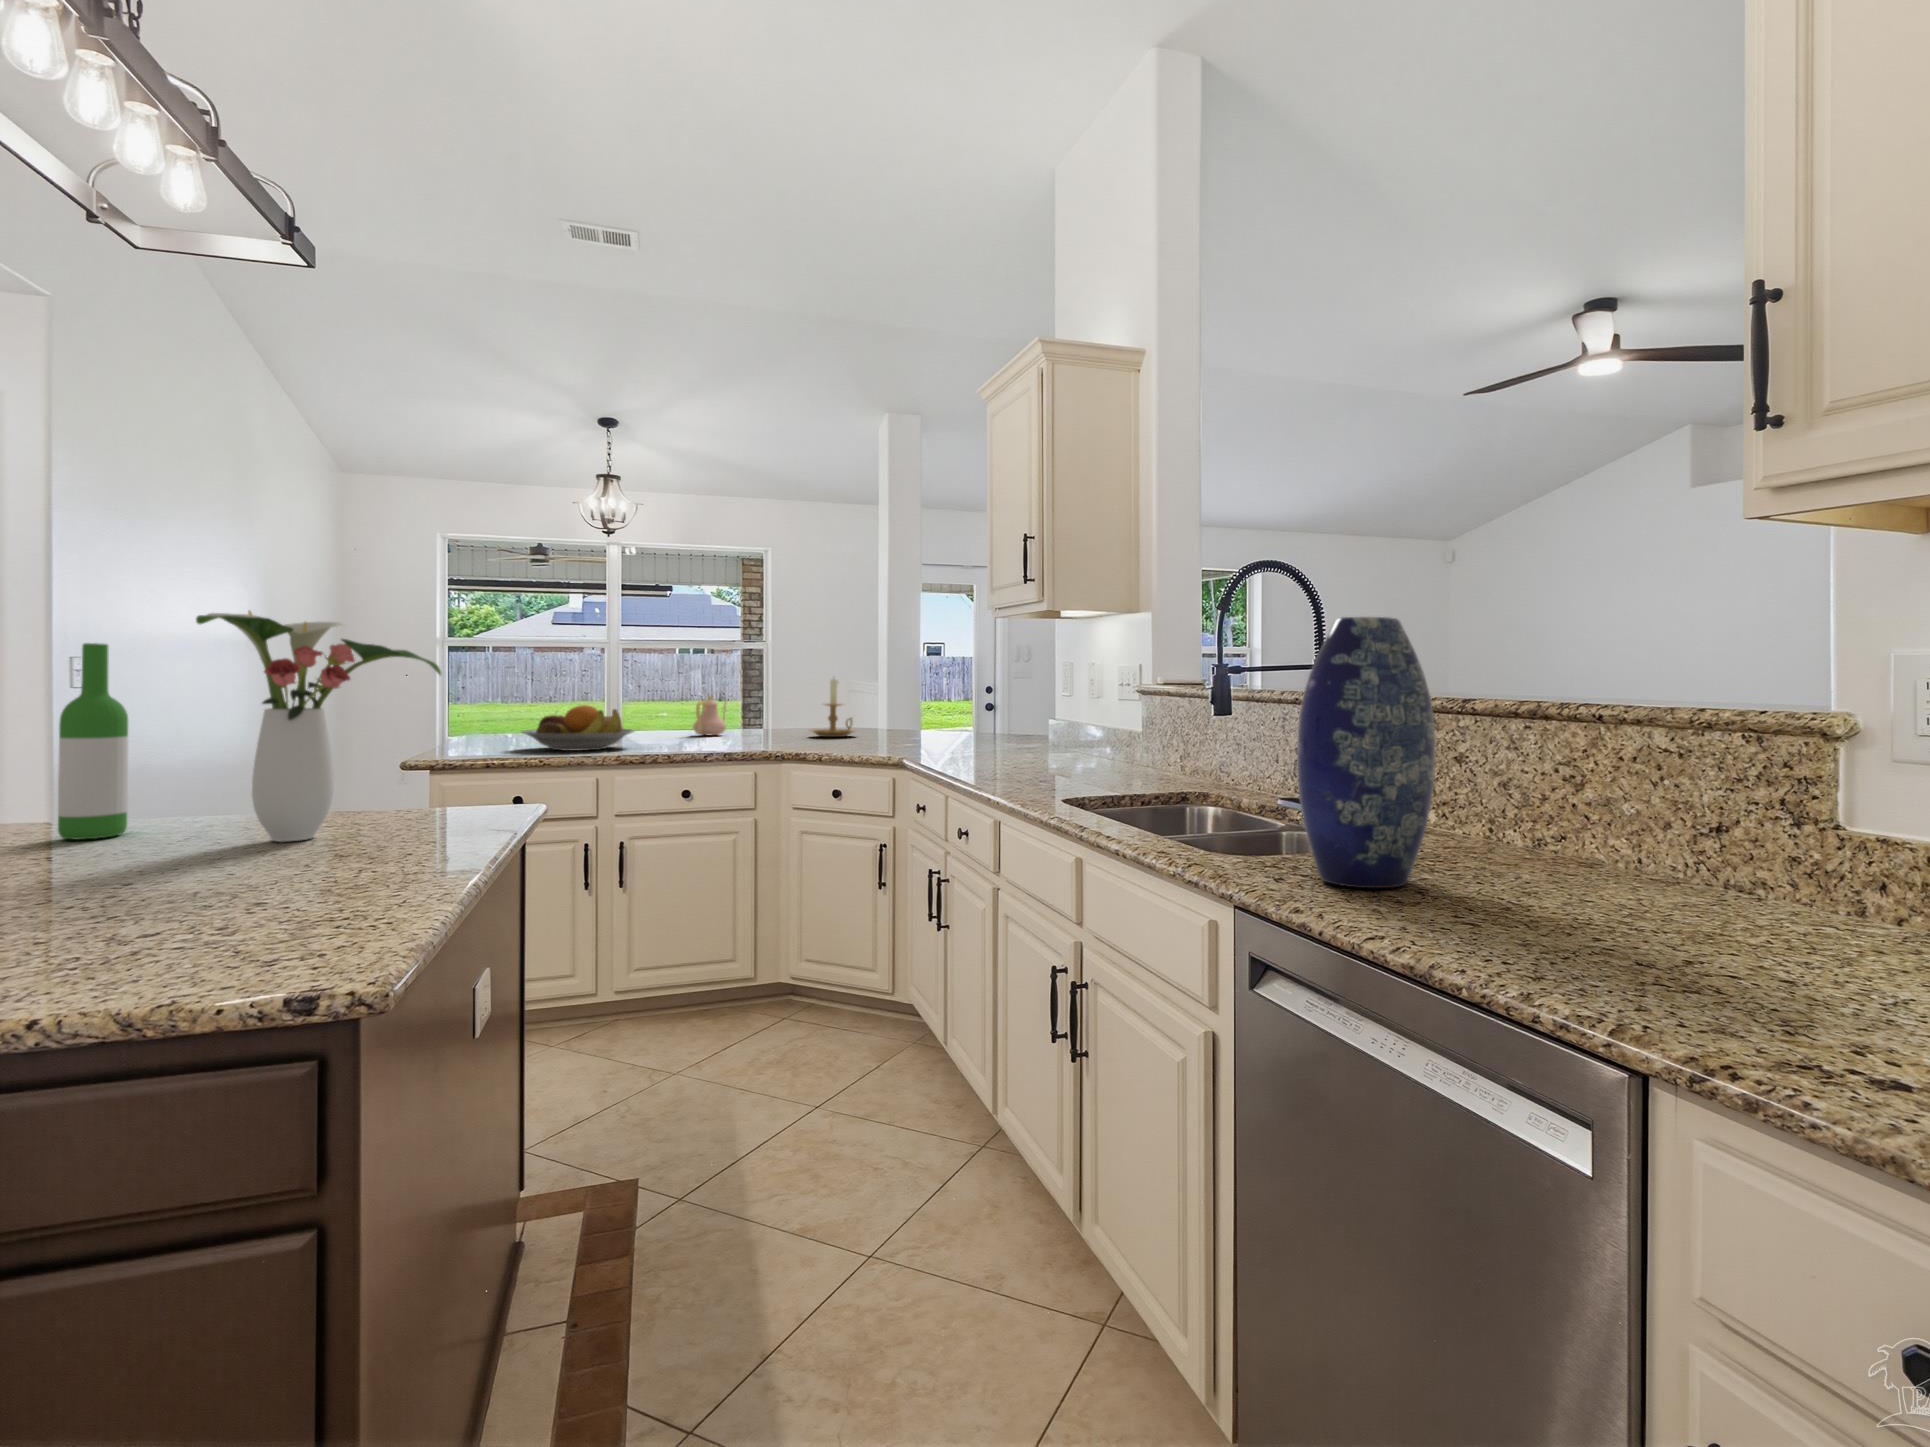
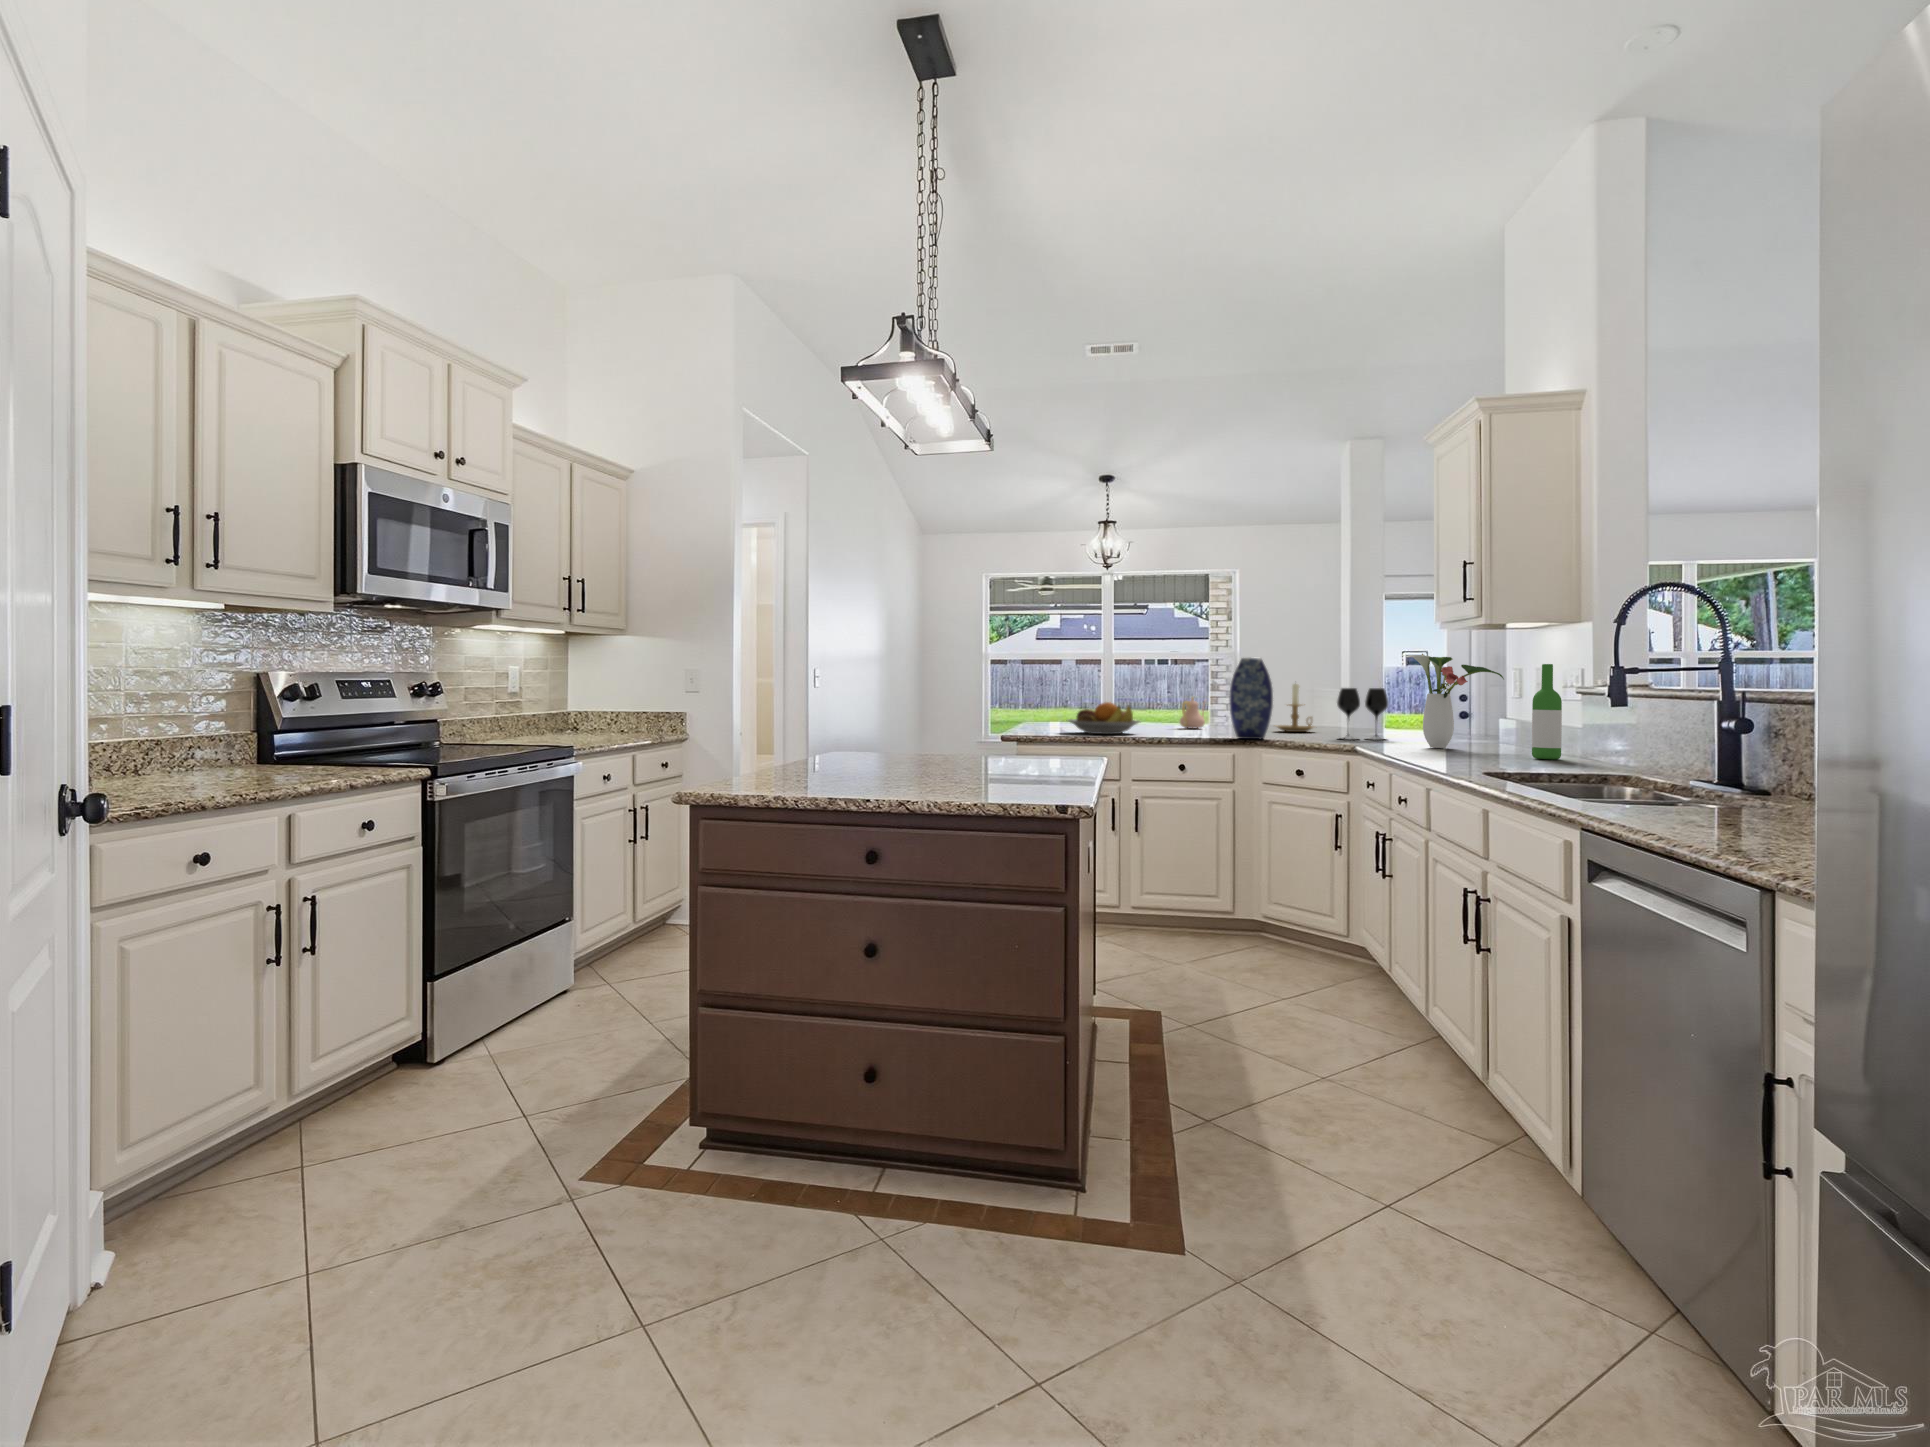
flower arrangement: present [196,611,441,842] -> present [1406,654,1504,748]
vase: present [1297,617,1435,888] -> present [1229,658,1273,739]
wine bottle: present [58,643,128,839] -> present [1532,664,1562,759]
wine glass: none [880,685,937,748] -> present [1337,688,1388,740]

